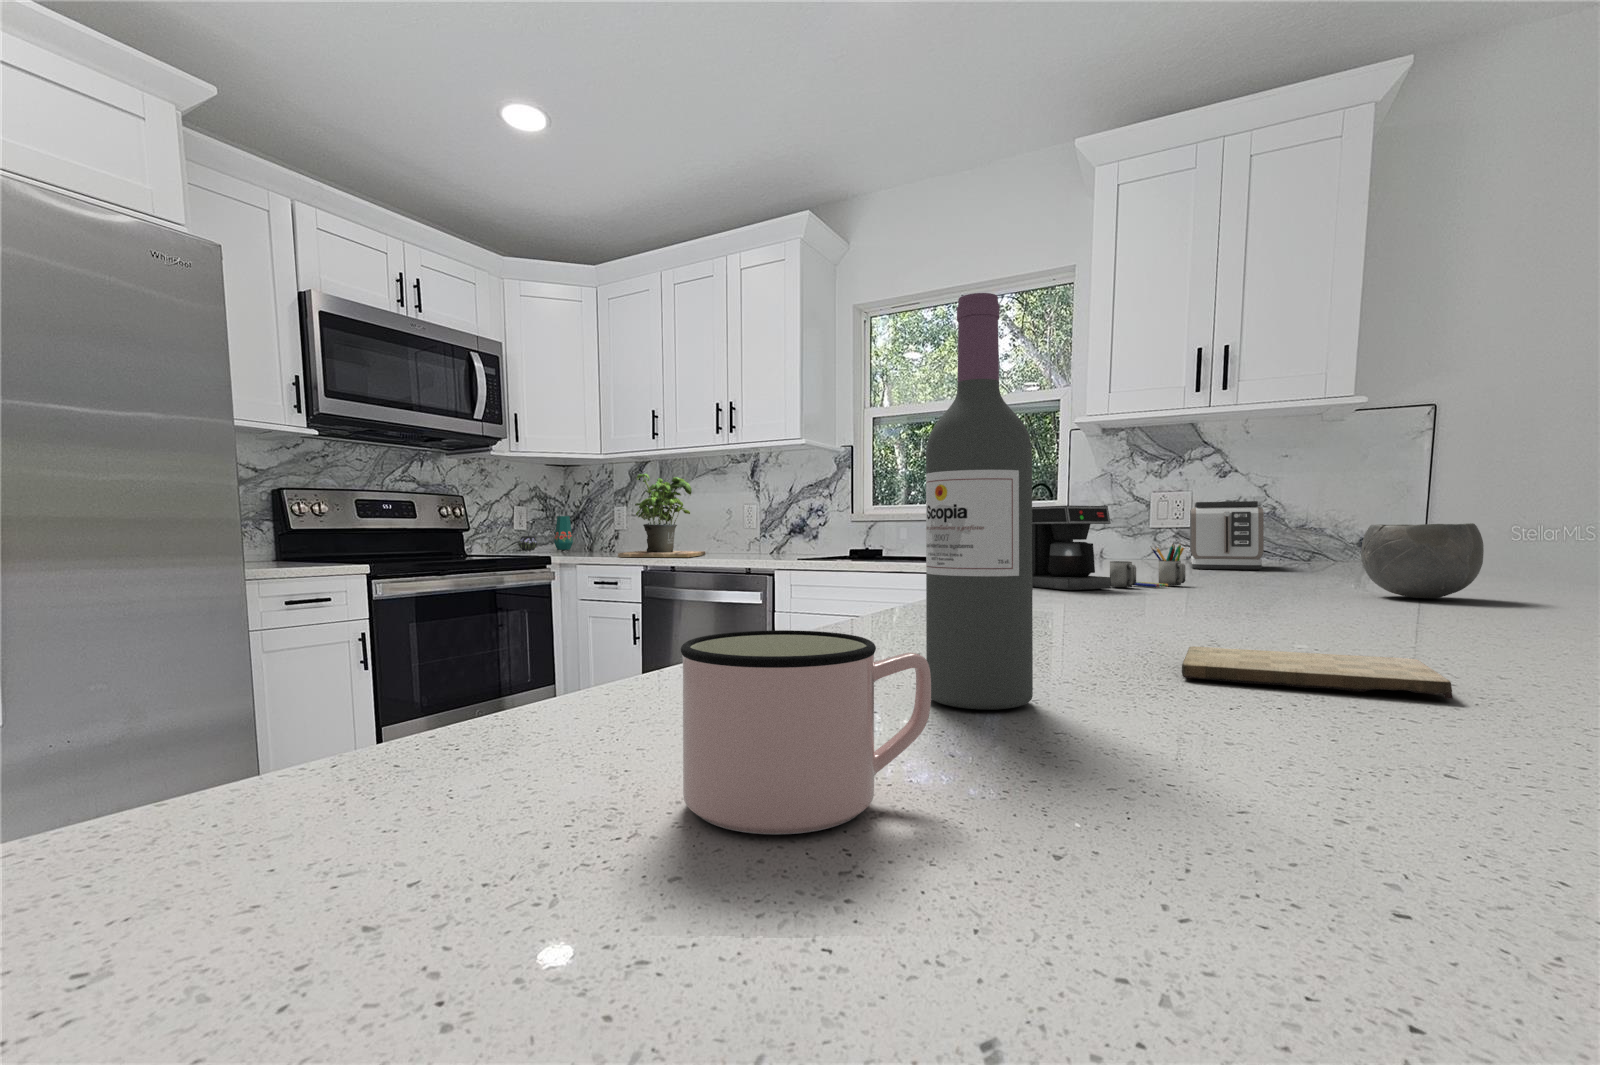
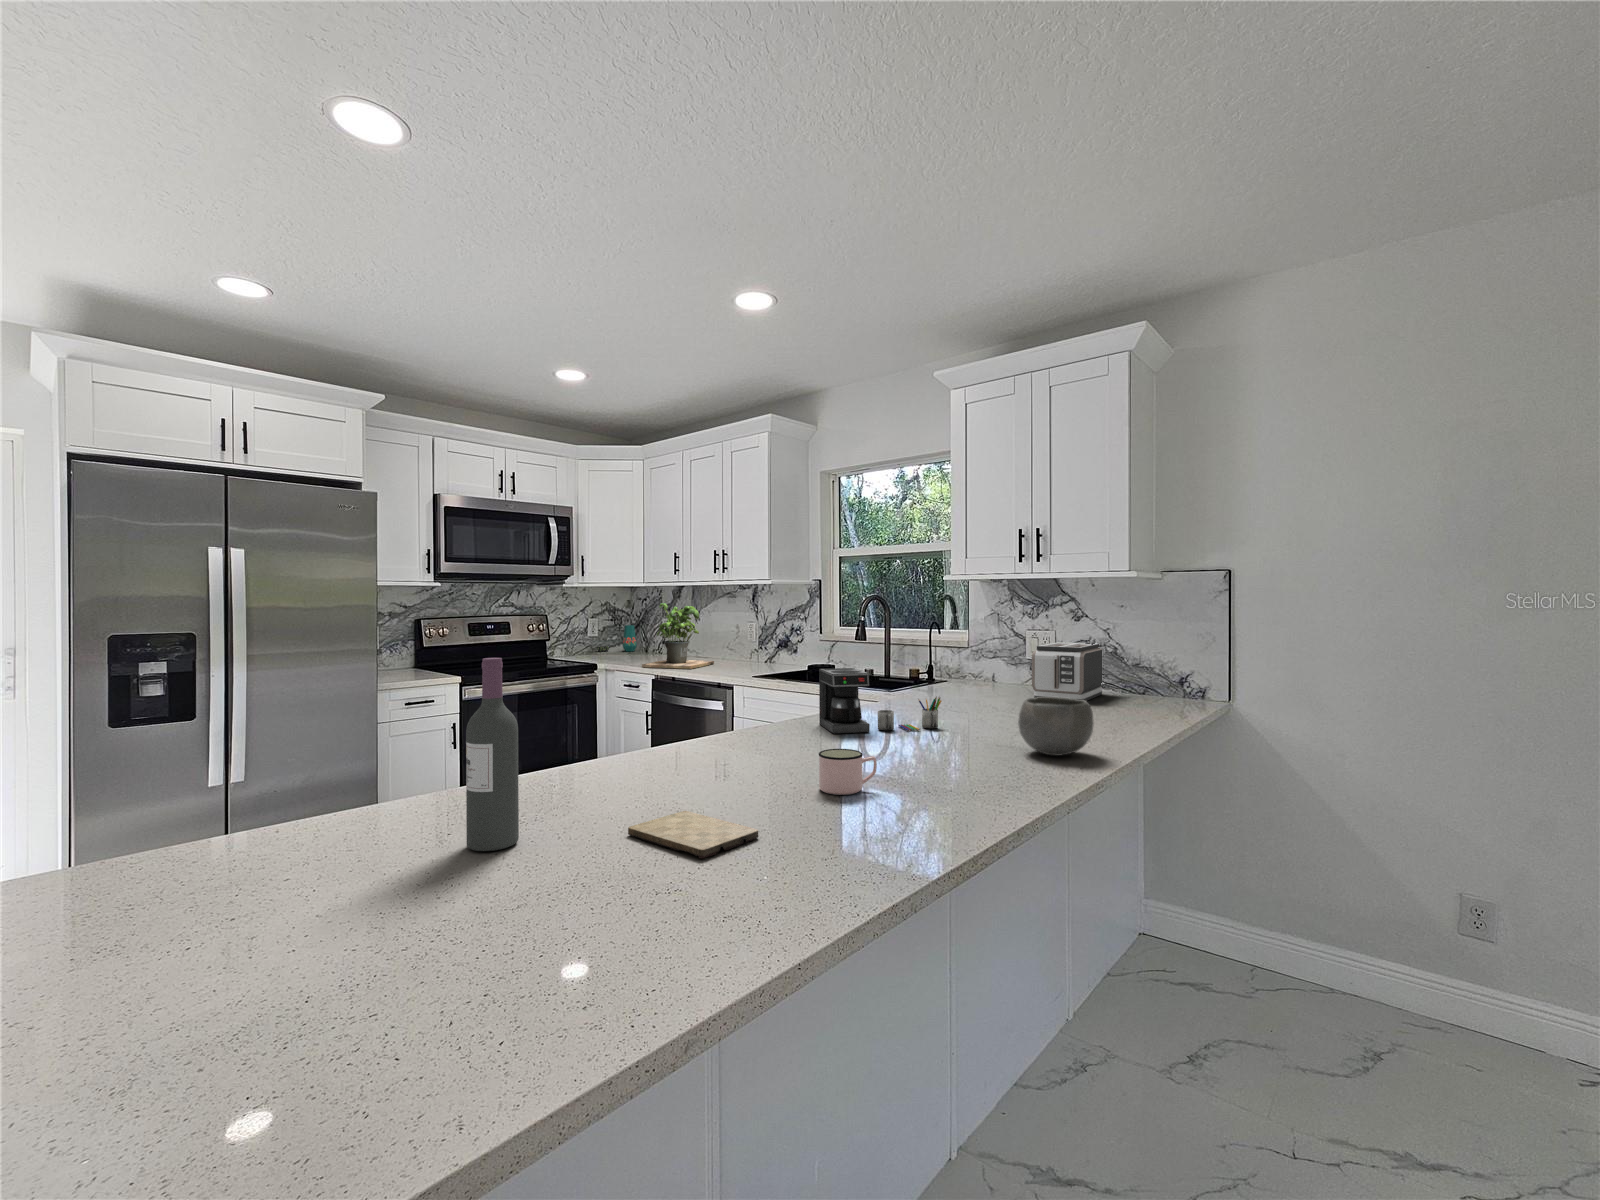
mug: present [681,630,931,834] -> present [819,749,877,795]

